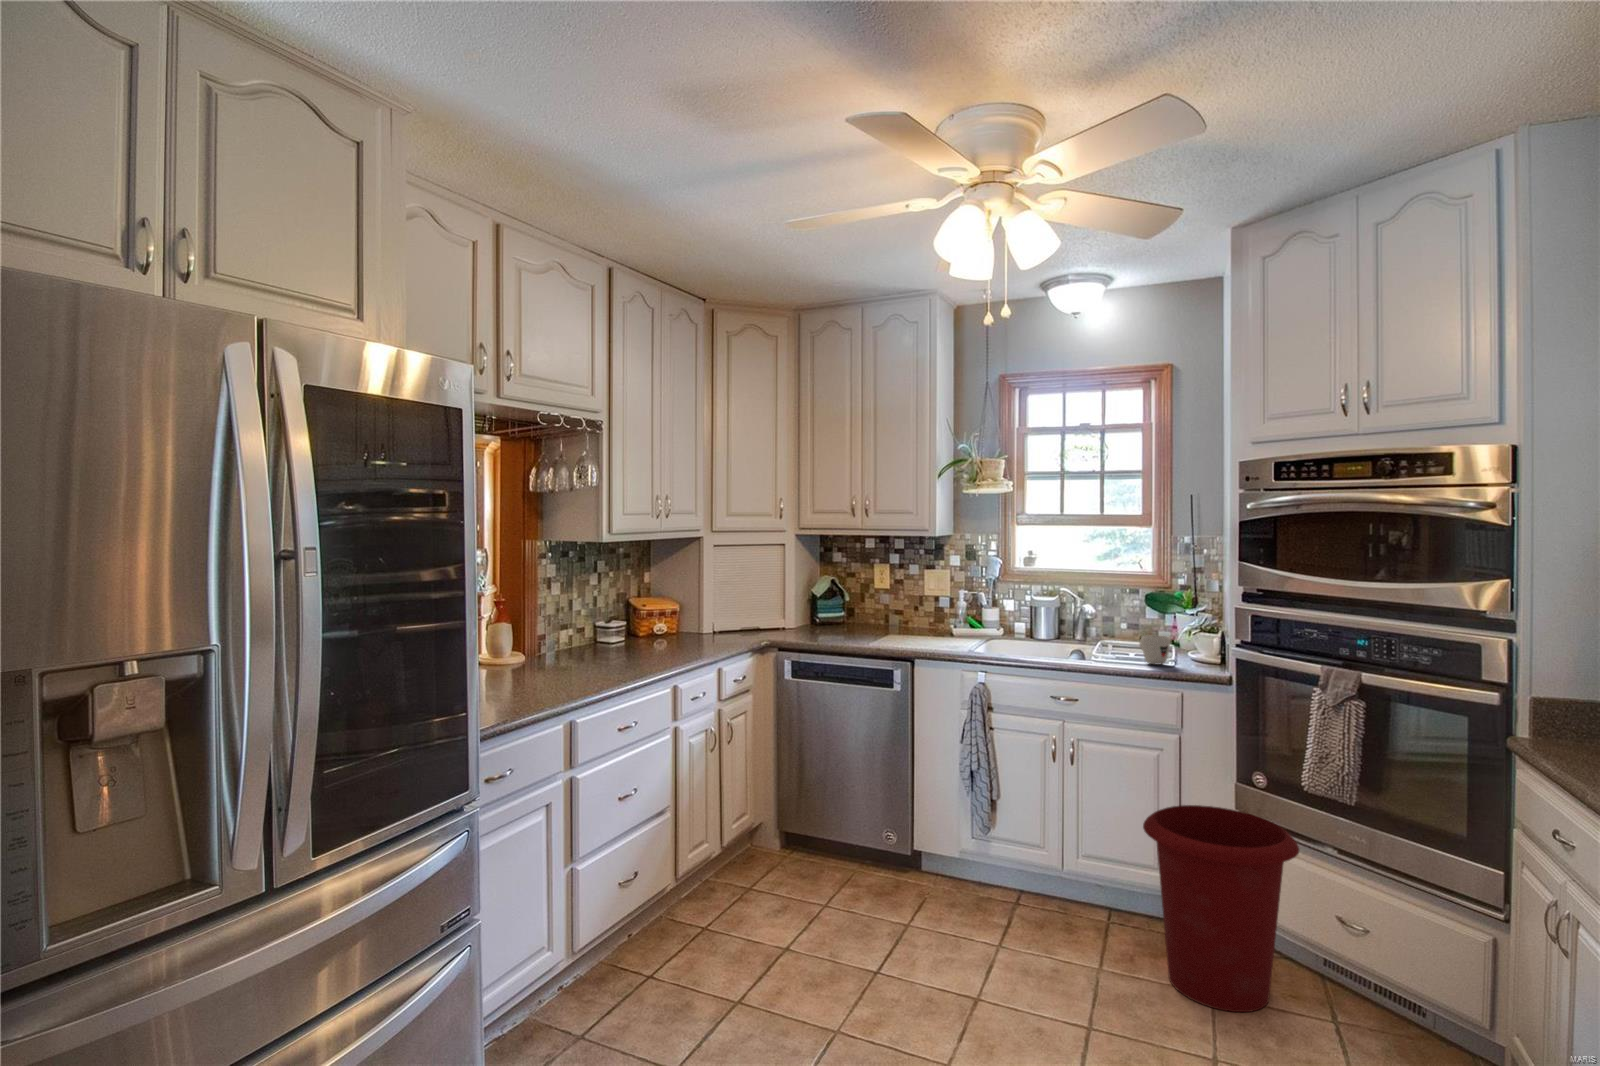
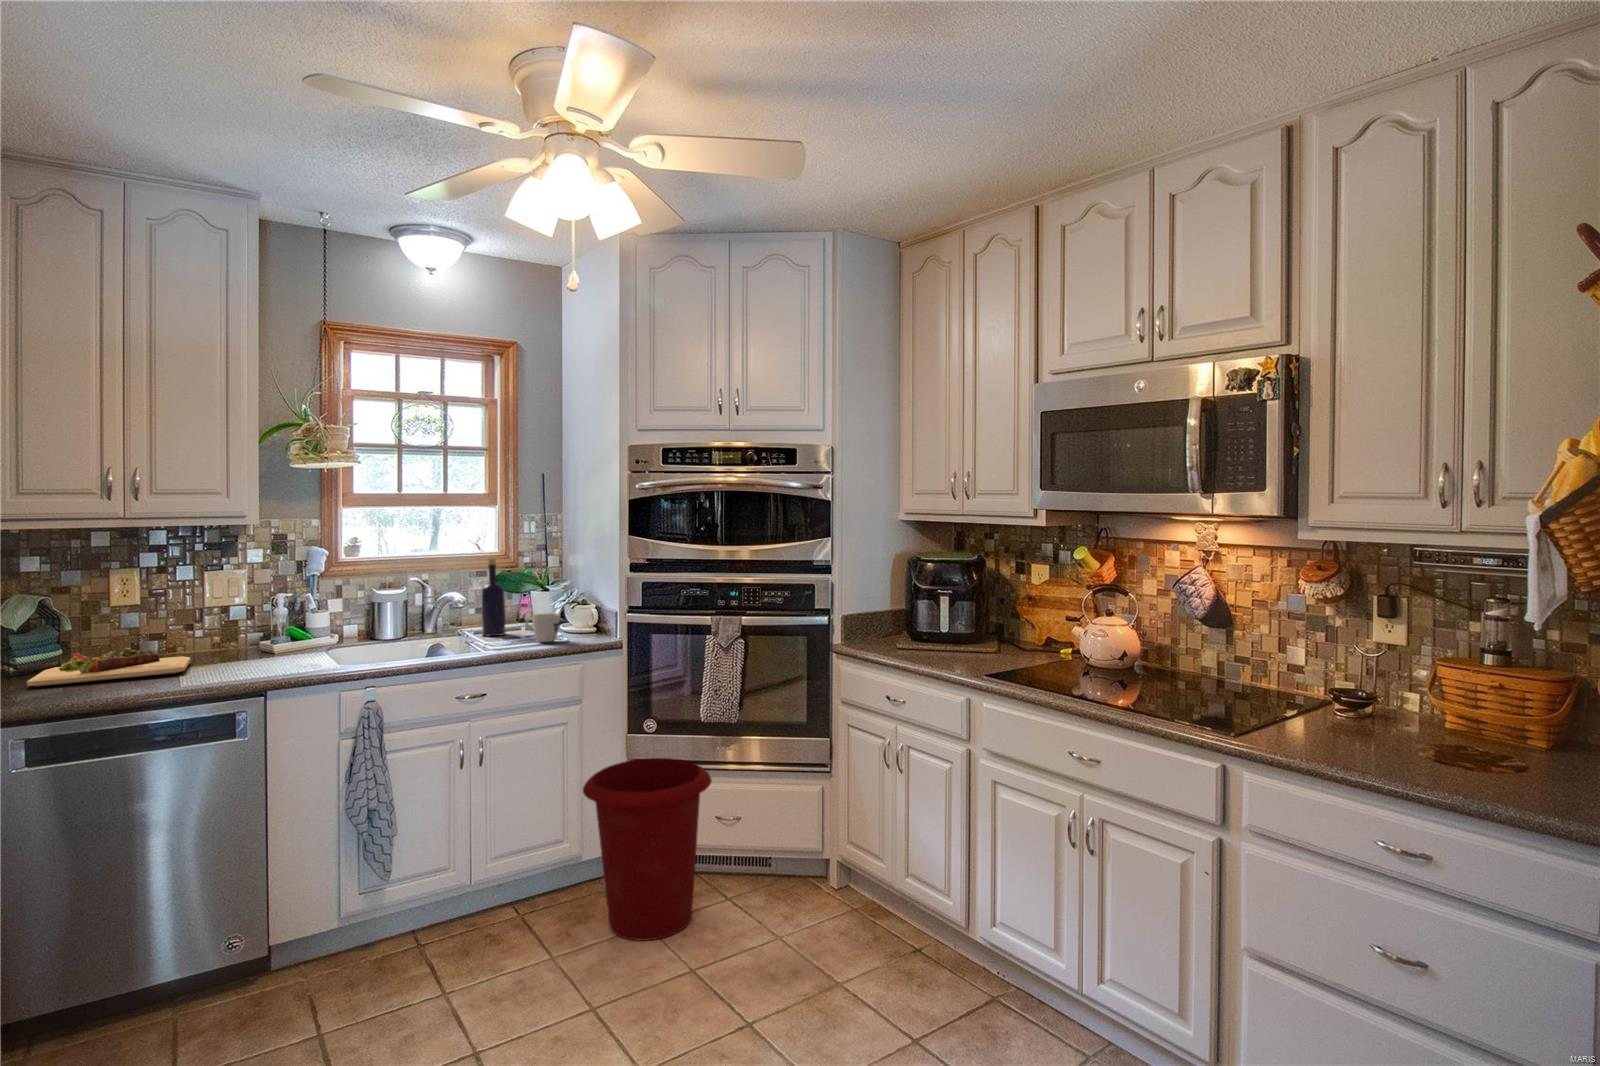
bottle: none [1114,576,1138,651] -> present [481,558,505,636]
cutting board: none [809,619,898,641] -> present [27,648,191,687]

